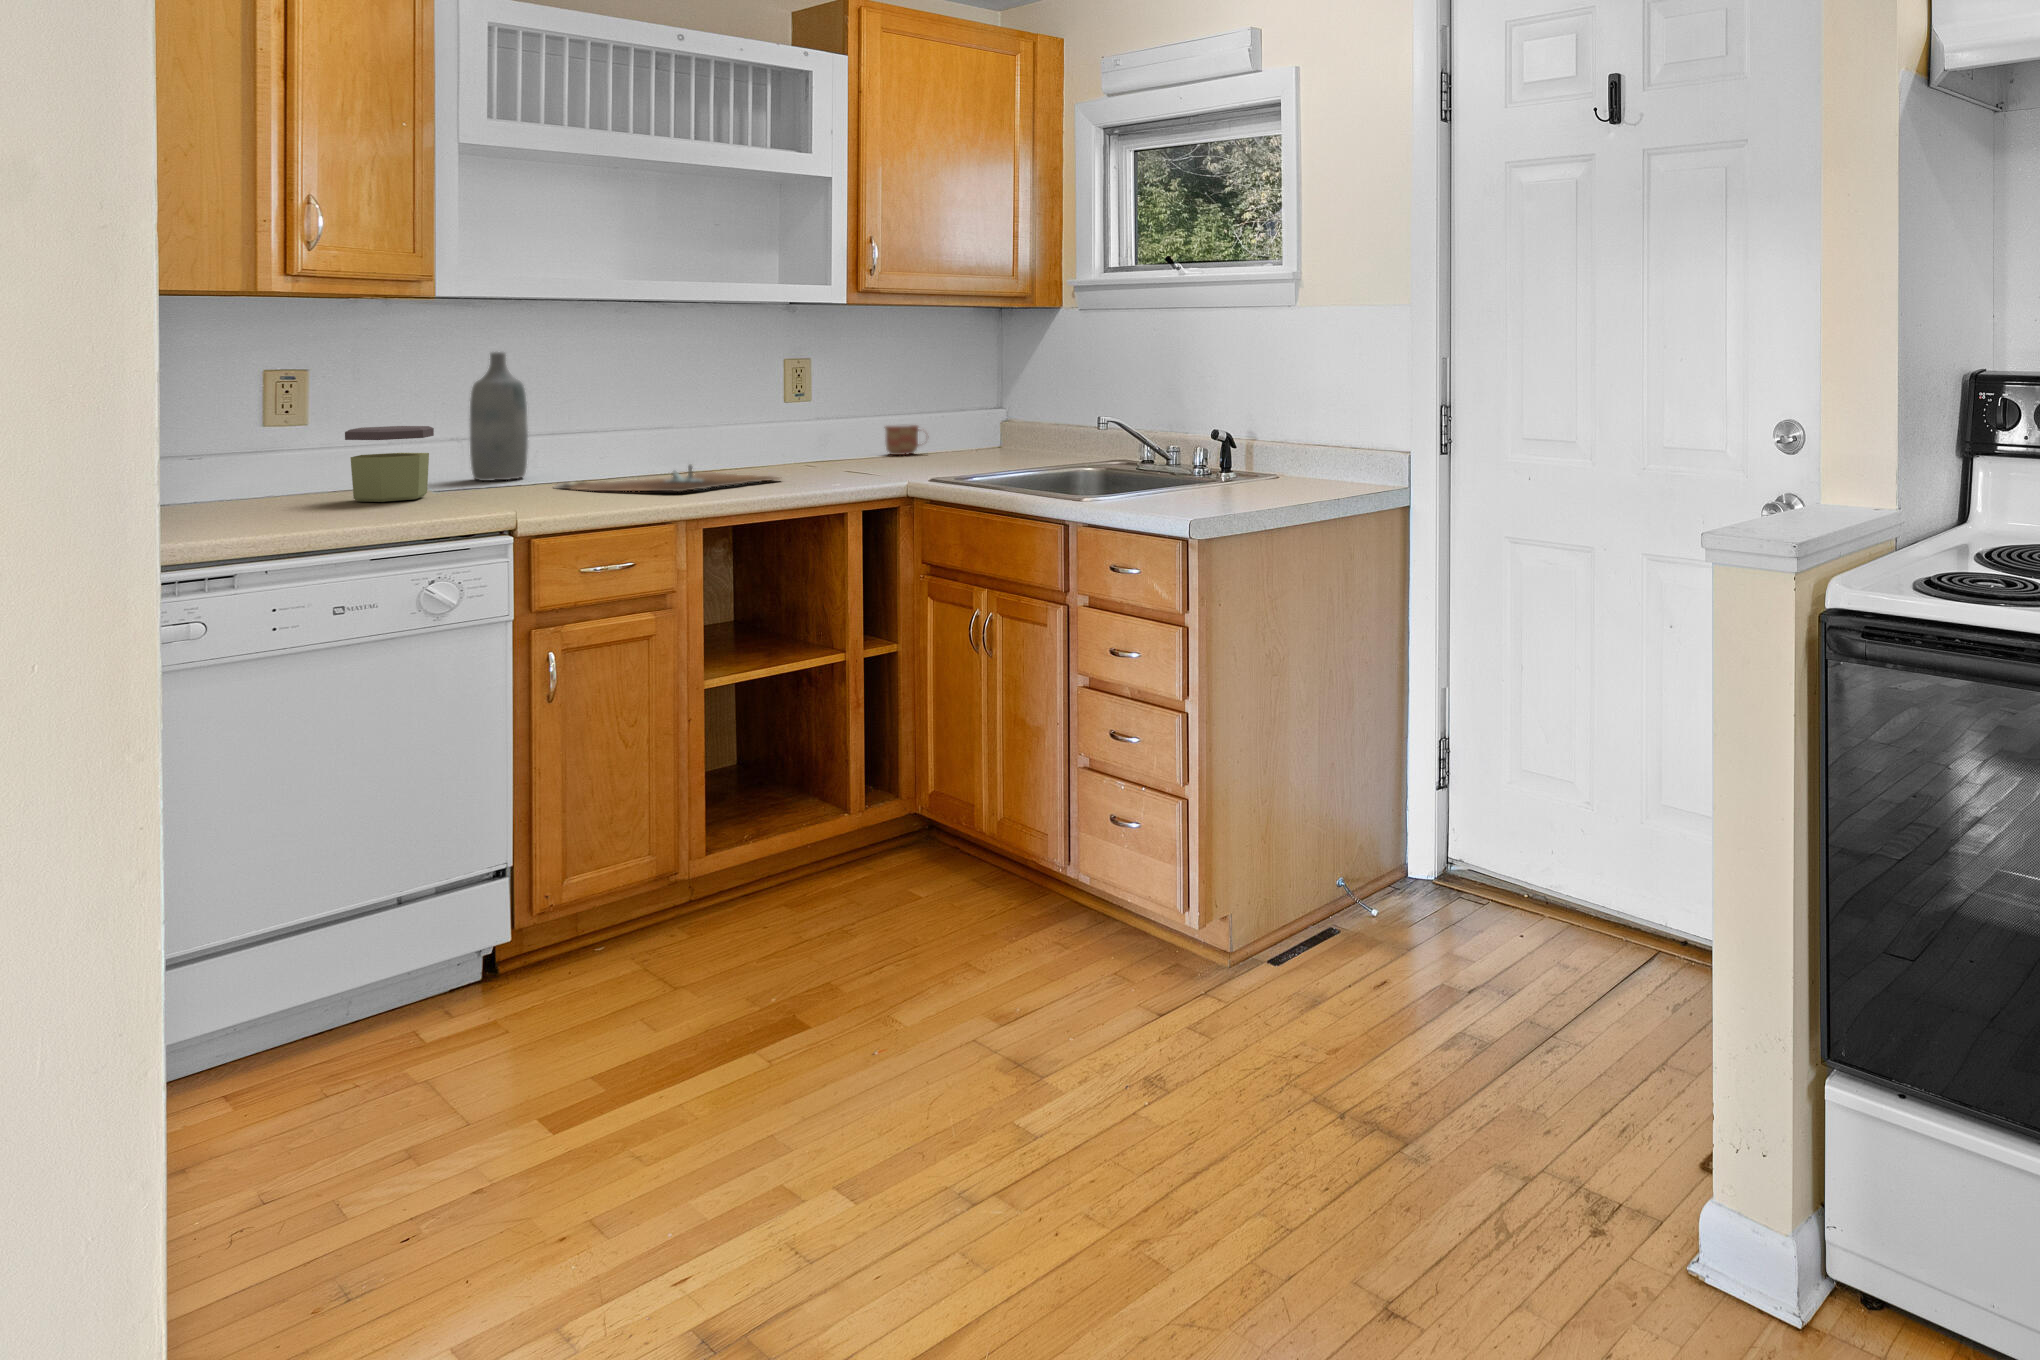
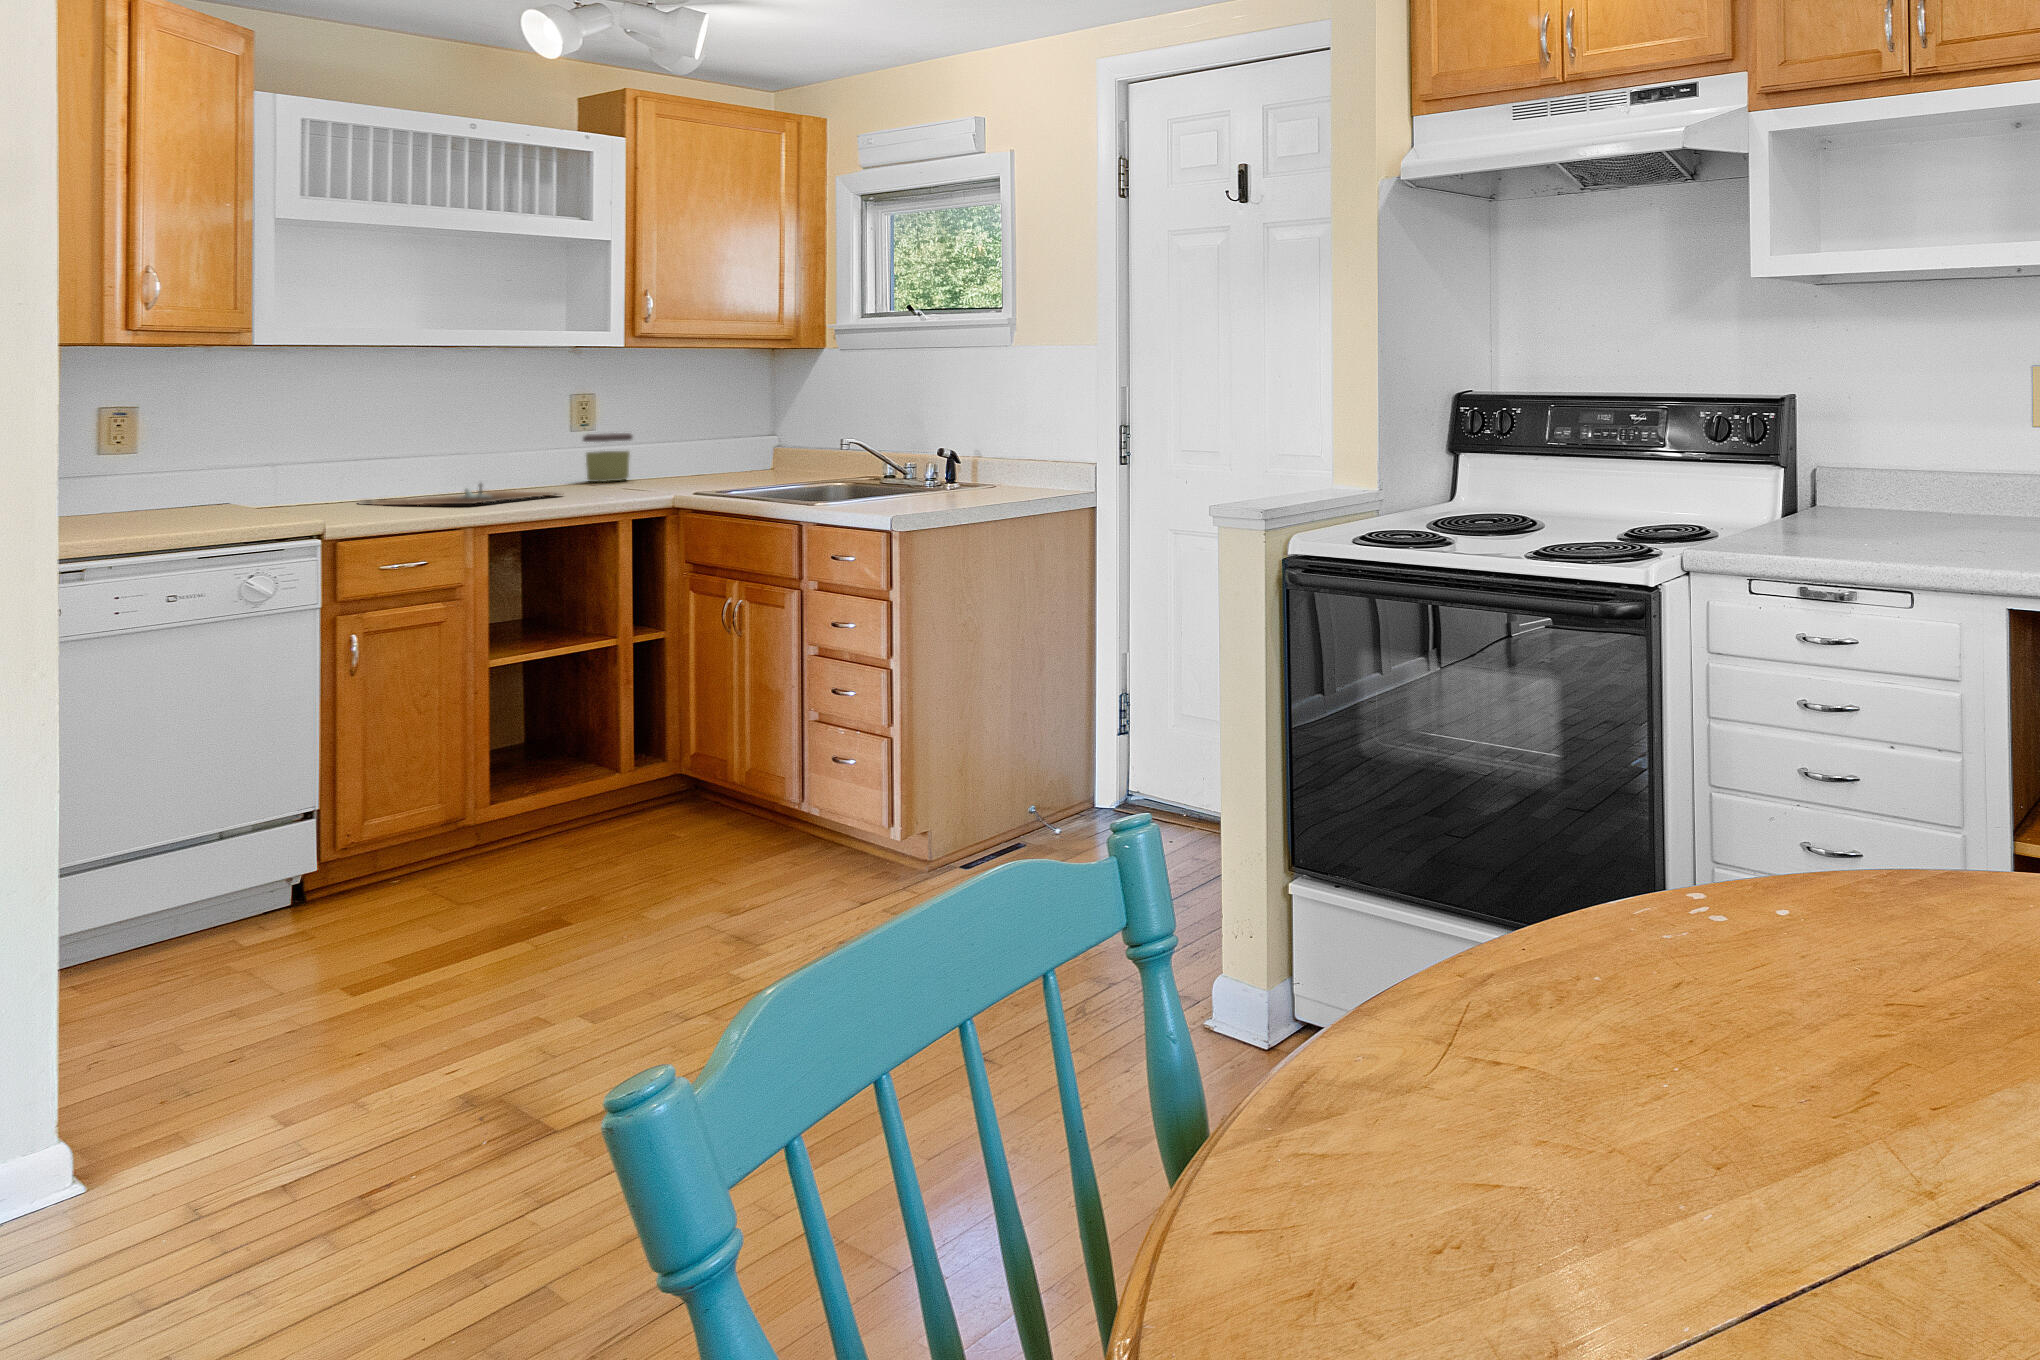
bottle: present [470,352,528,481] -> none [282,390,334,499]
mug: present [885,425,919,455] -> none [665,450,706,476]
jar: present [345,426,434,502] -> present [583,433,632,482]

